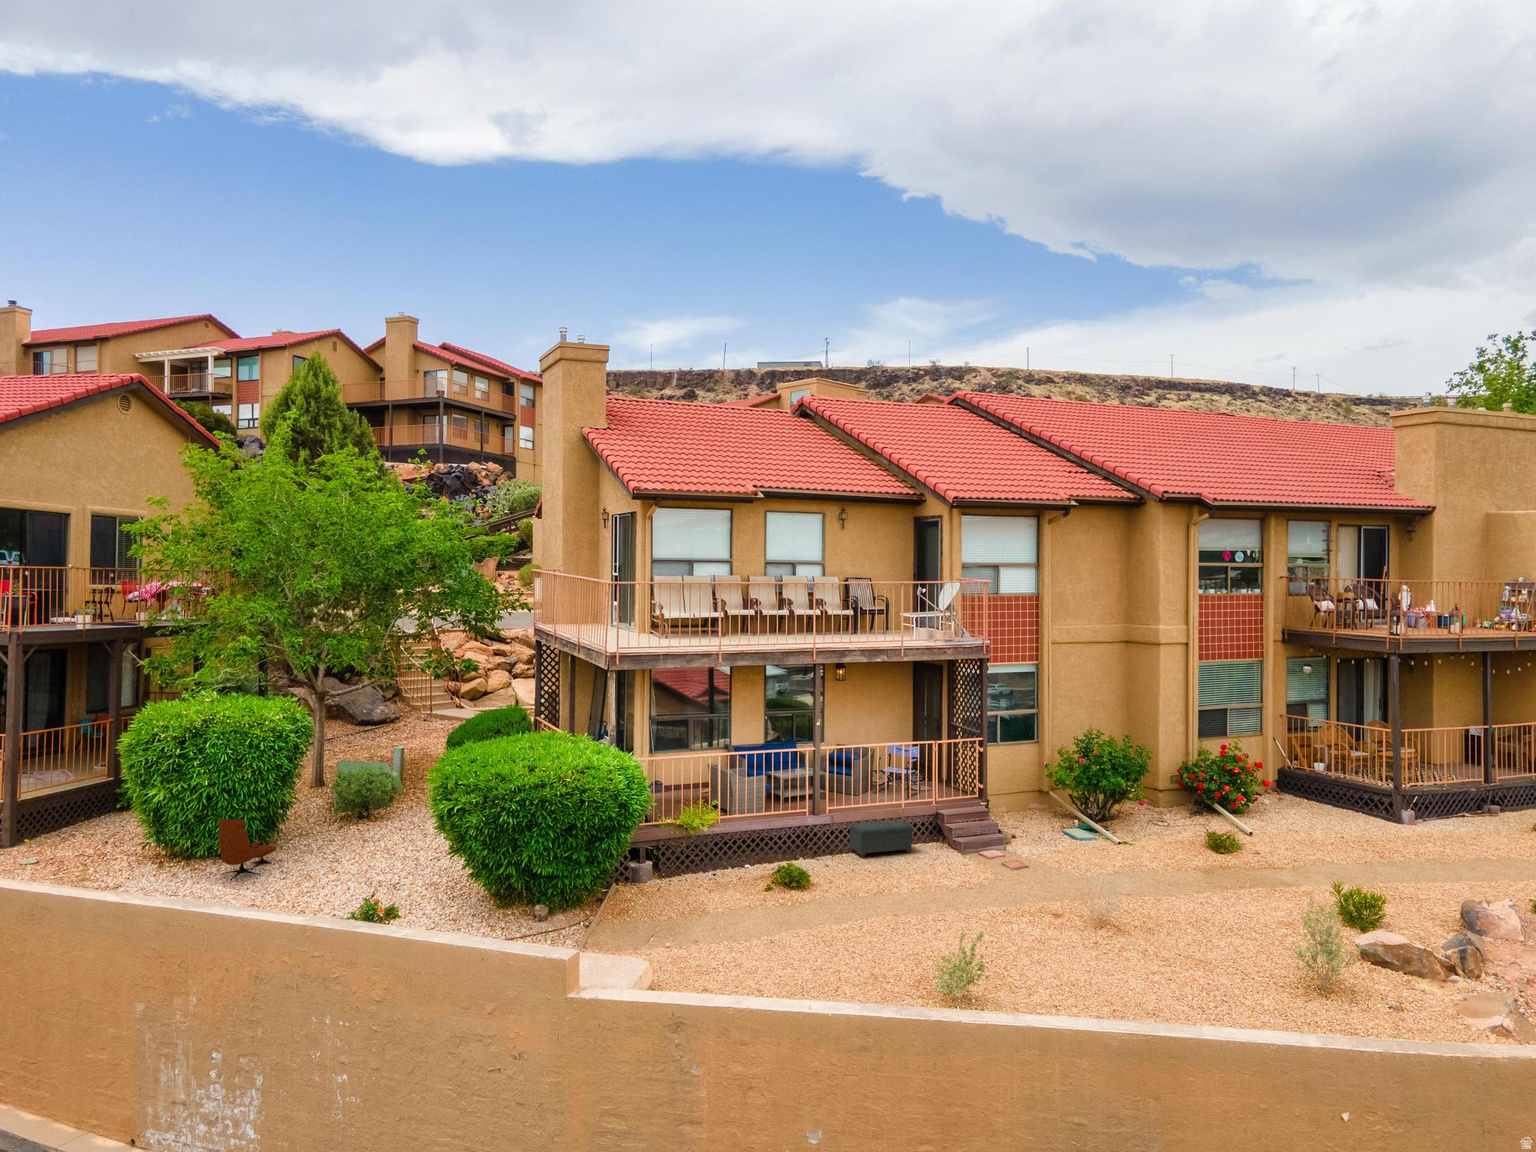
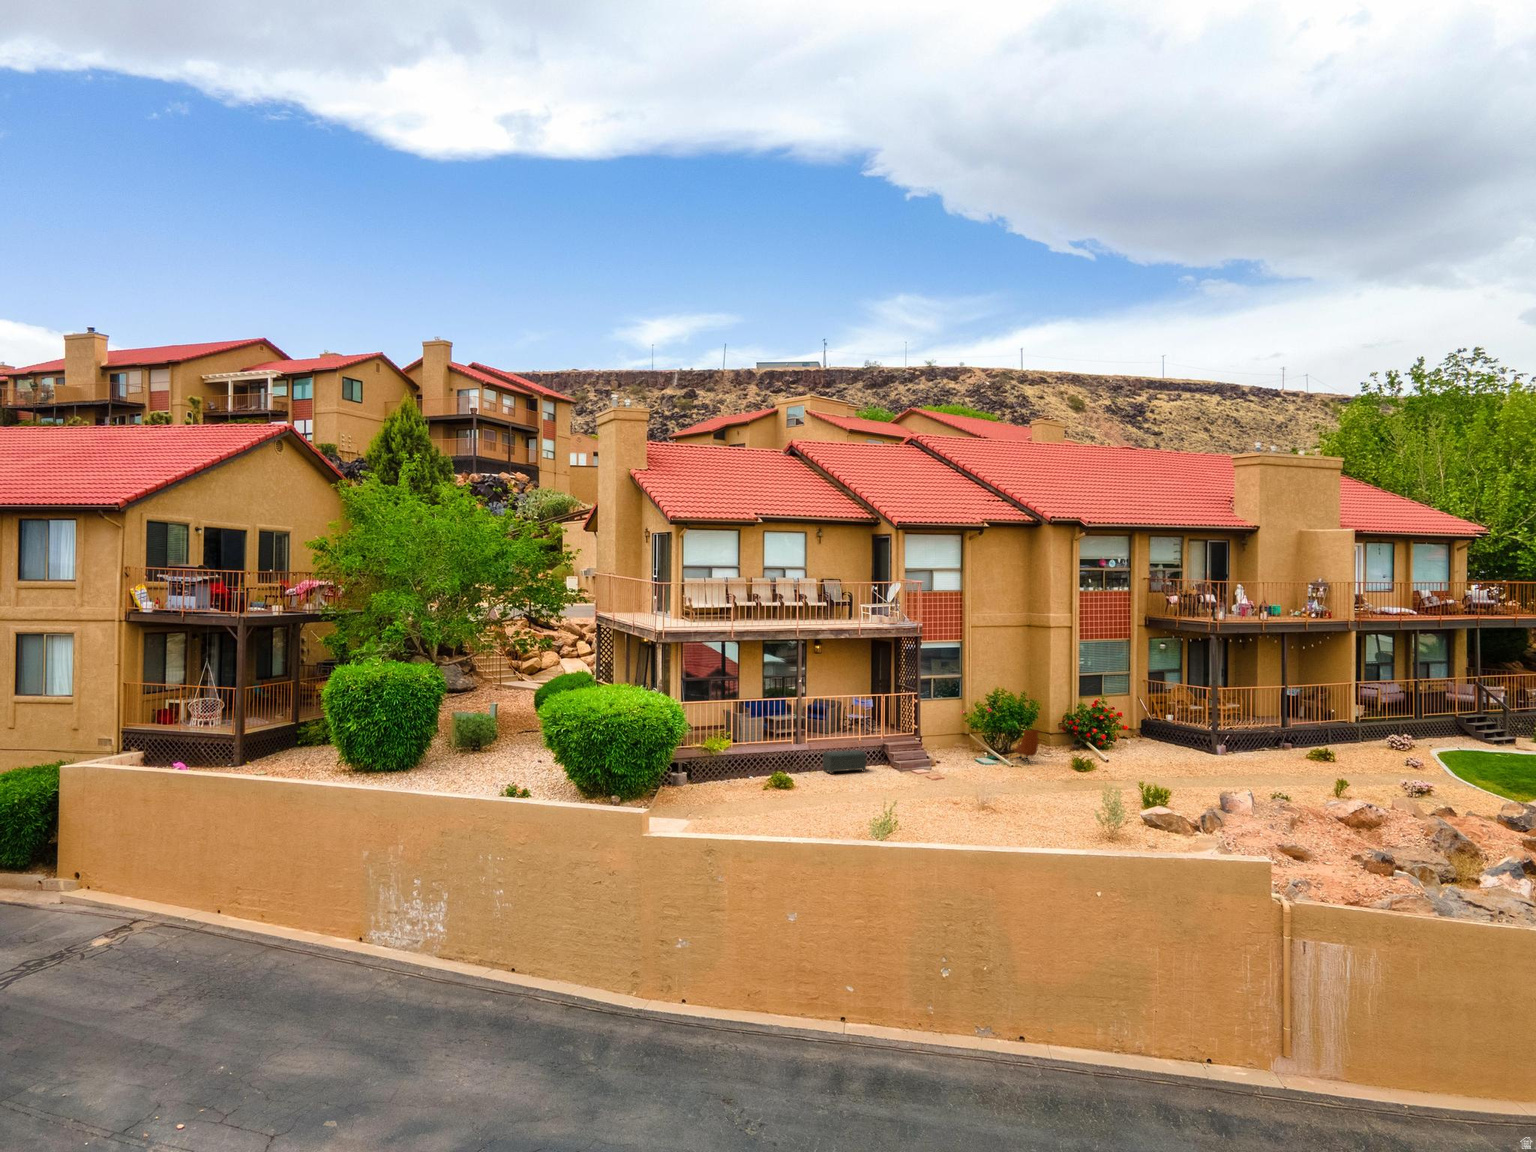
lounge chair: present [218,819,276,881] -> present [1014,730,1039,762]

